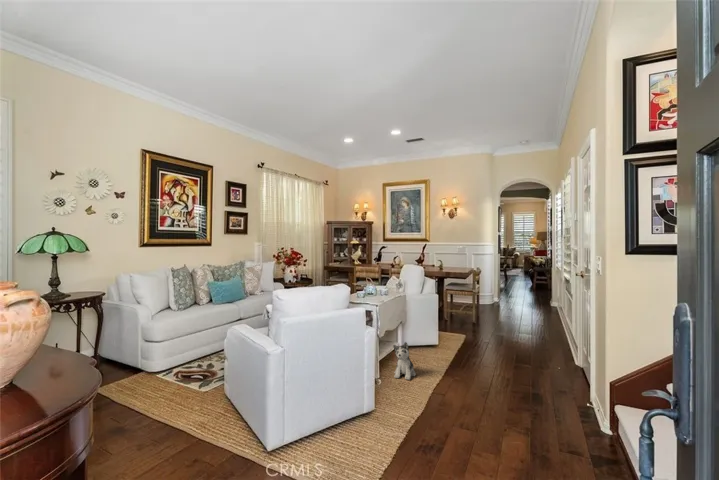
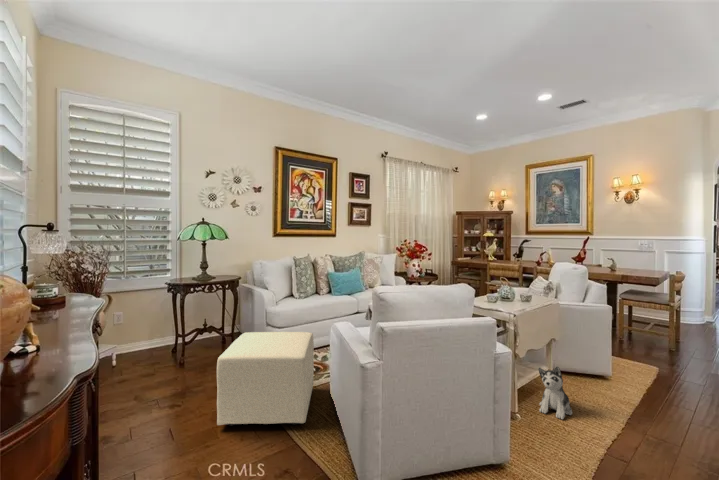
ottoman: none [107,340,205,442] -> present [217,332,314,426]

